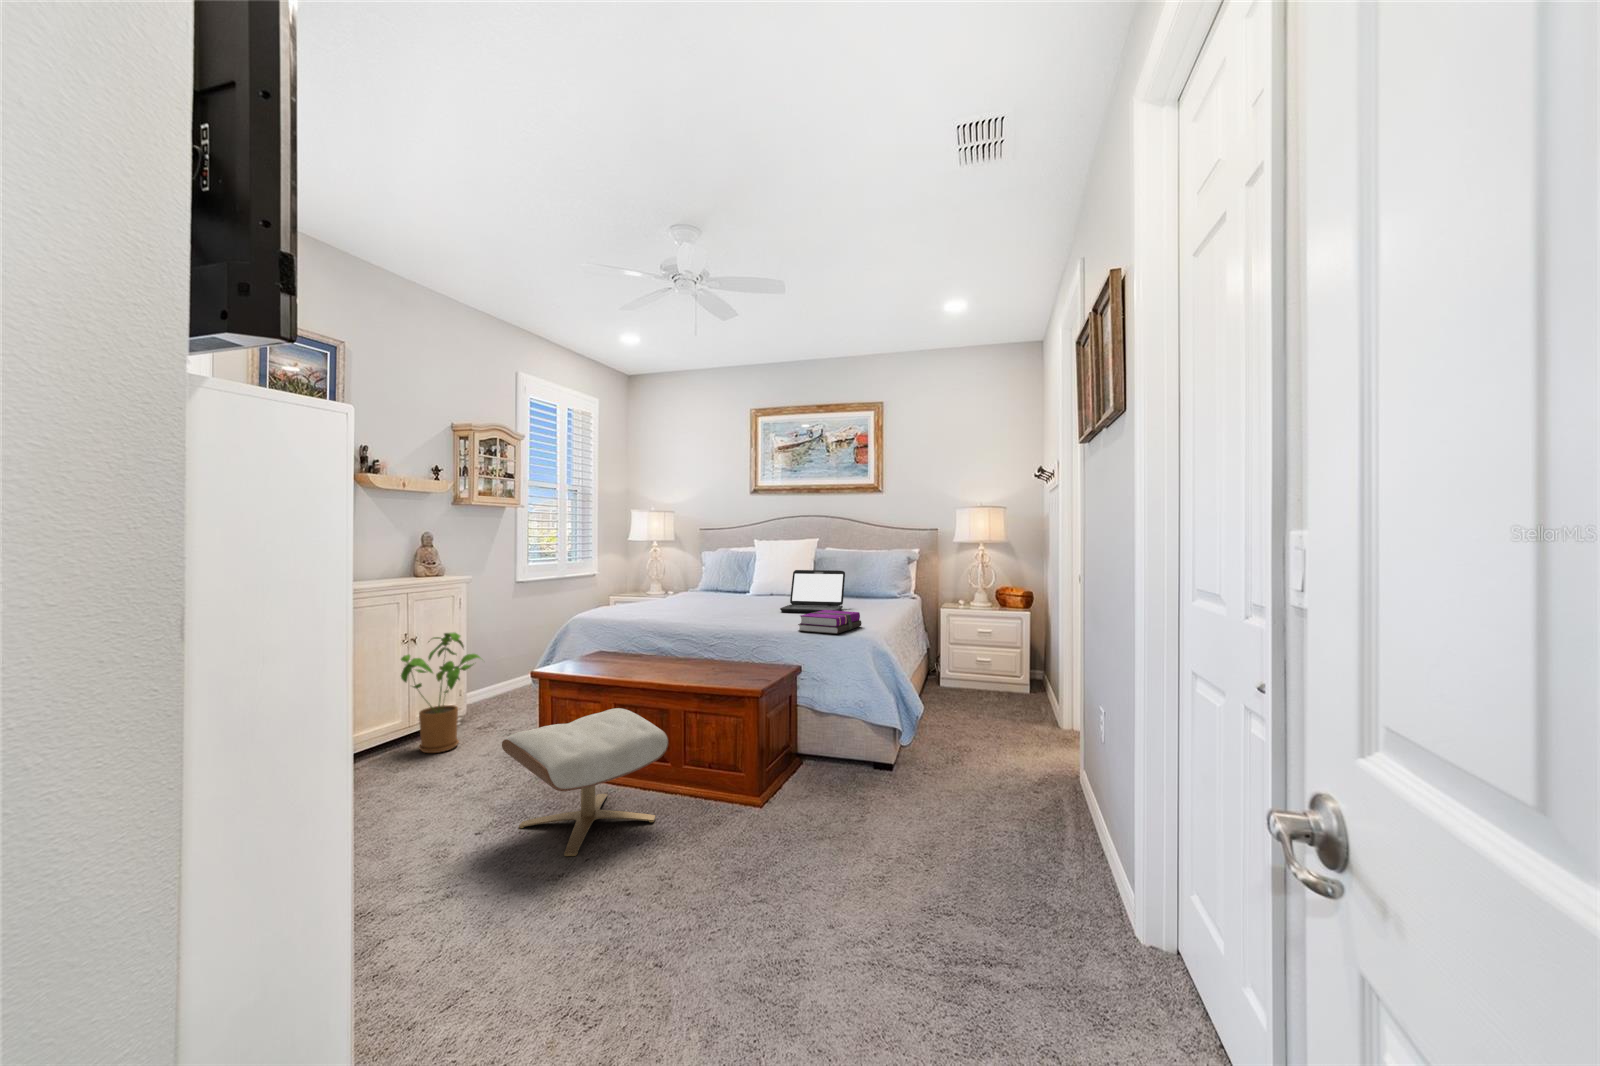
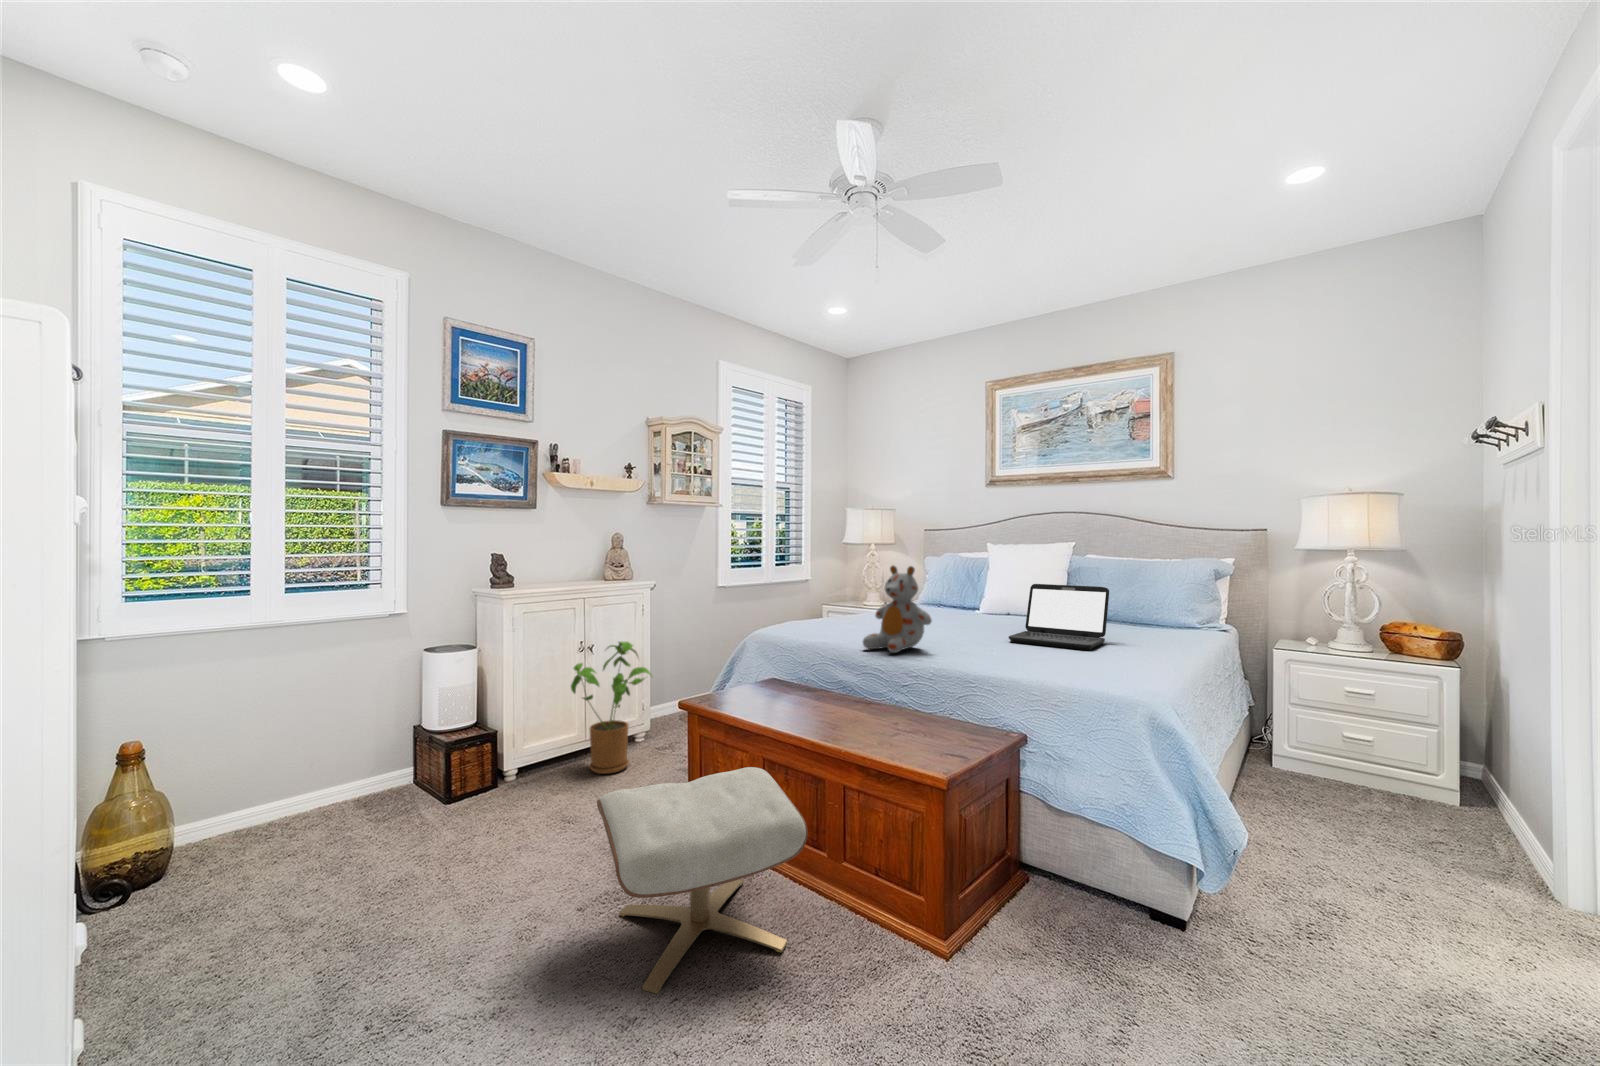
stuffed bear: none [678,558,730,623] -> present [863,565,932,653]
hardback book: present [798,610,862,634] -> none [1023,648,1132,692]

